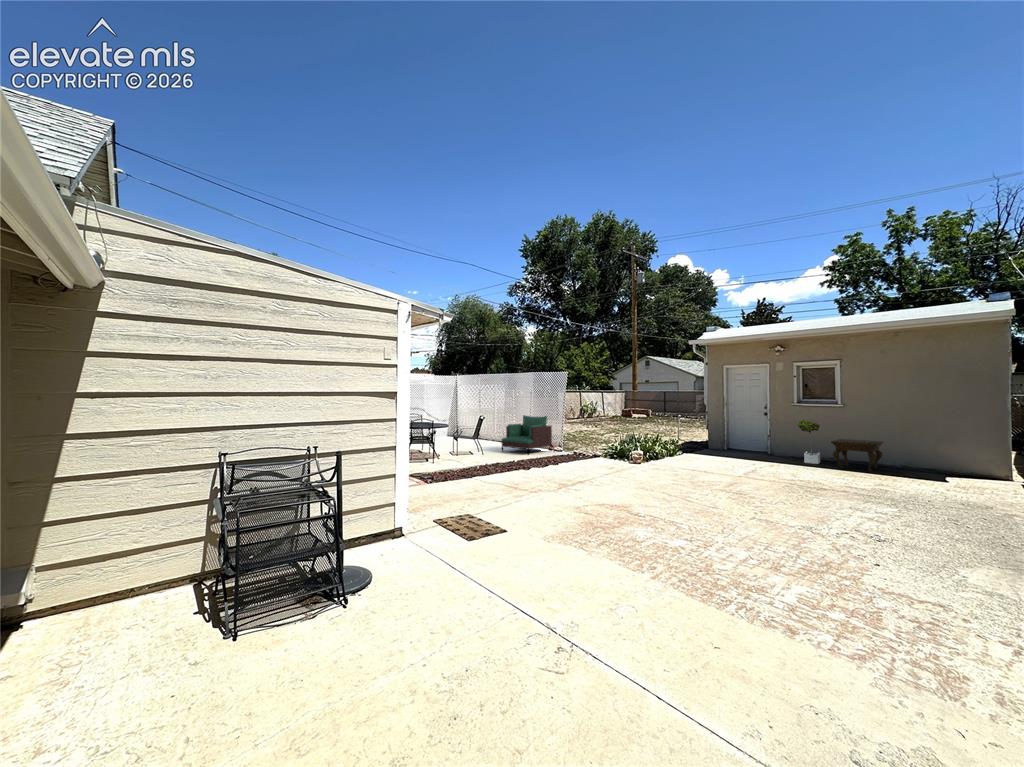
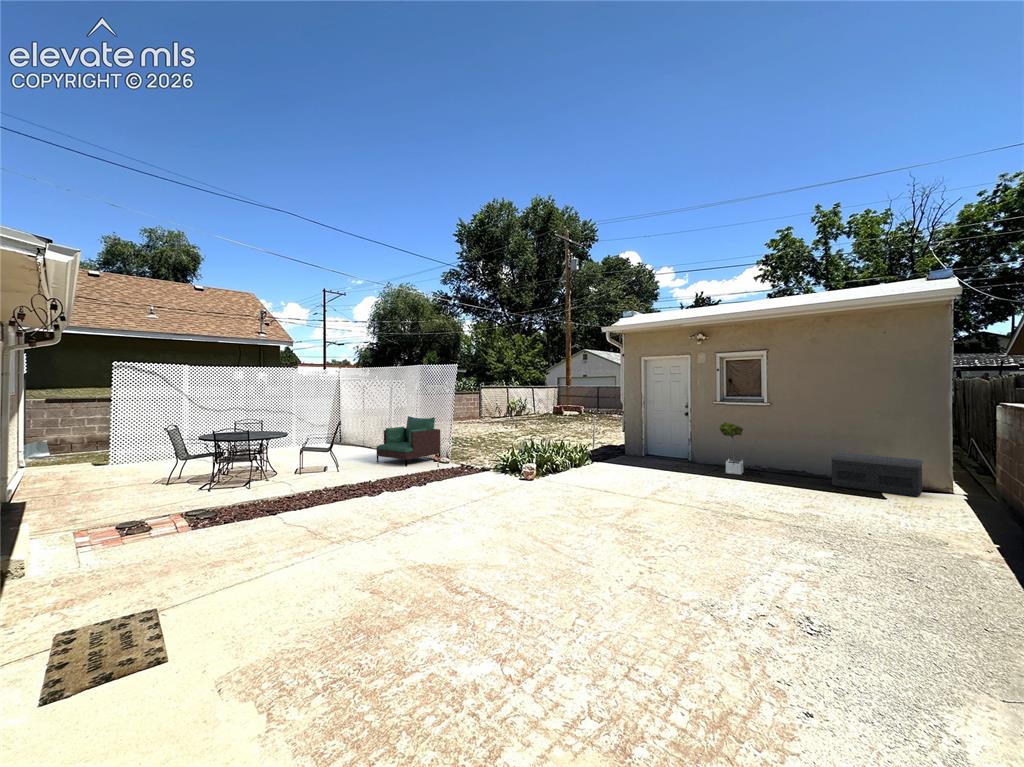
side table: present [831,439,884,471] -> none [755,445,813,485]
storage bench: none [900,445,984,481] -> present [831,453,923,497]

